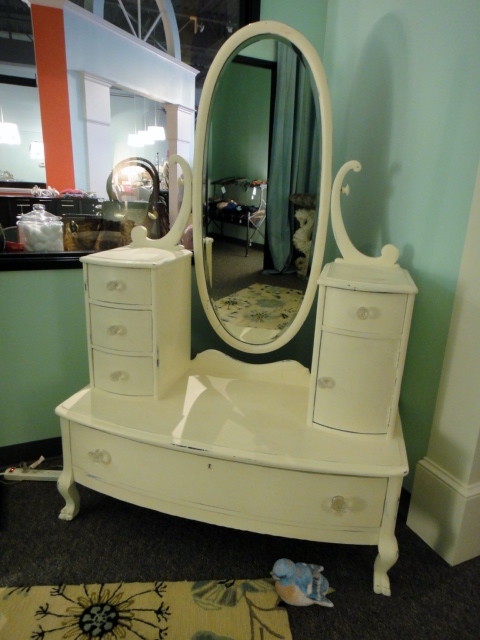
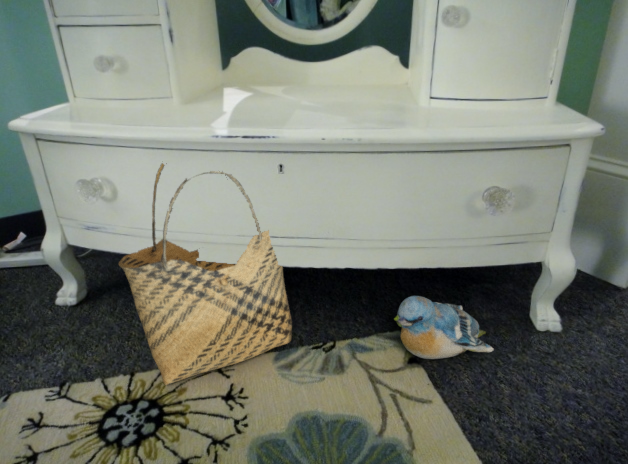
woven basket: none [109,447,207,597] -> present [119,163,292,385]

